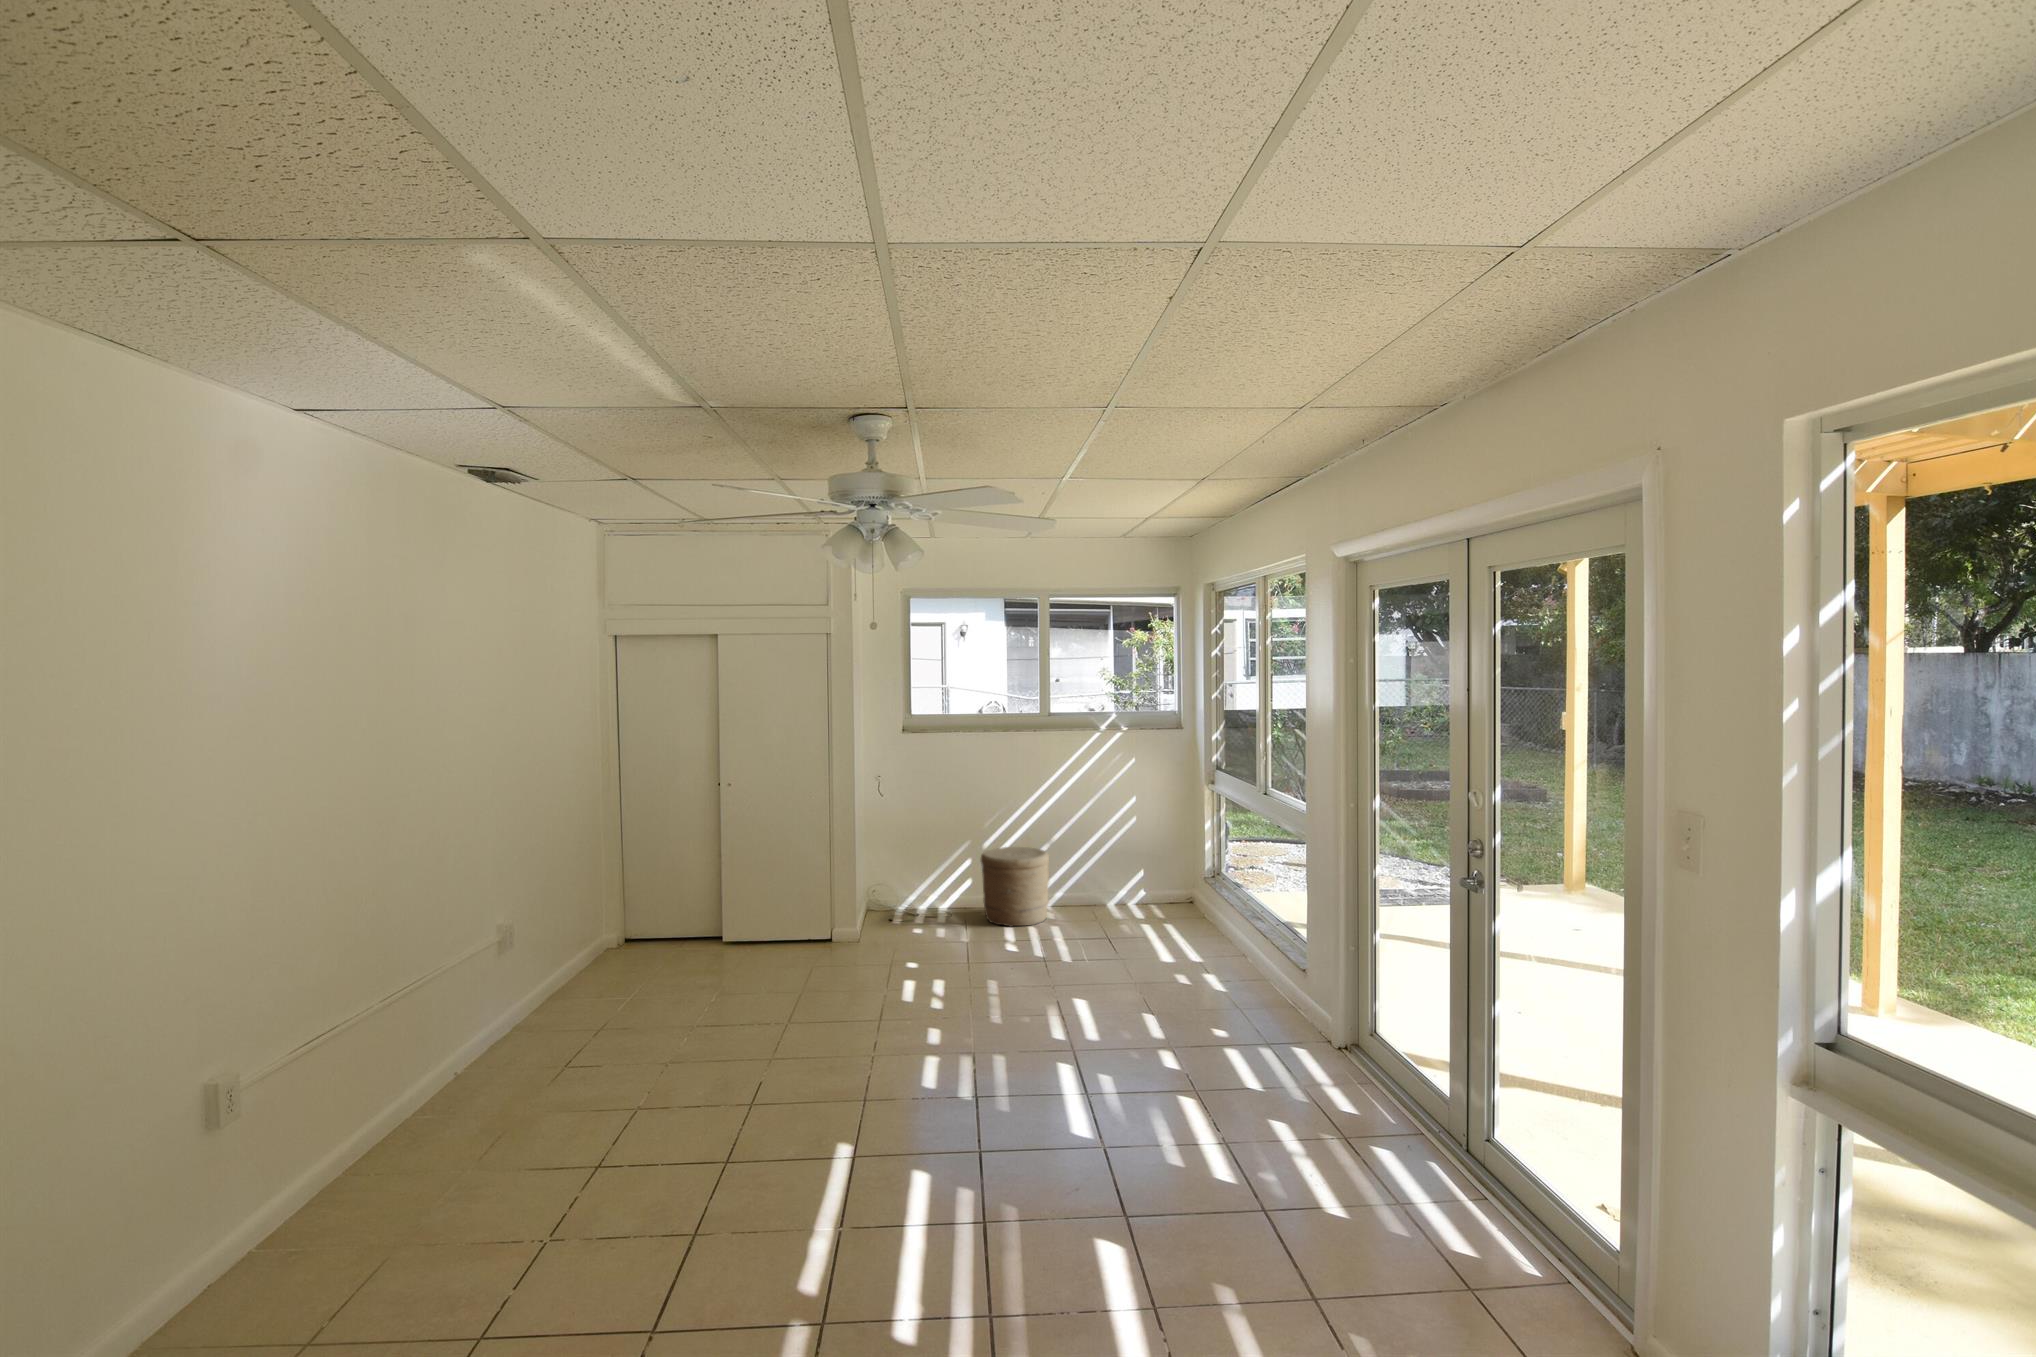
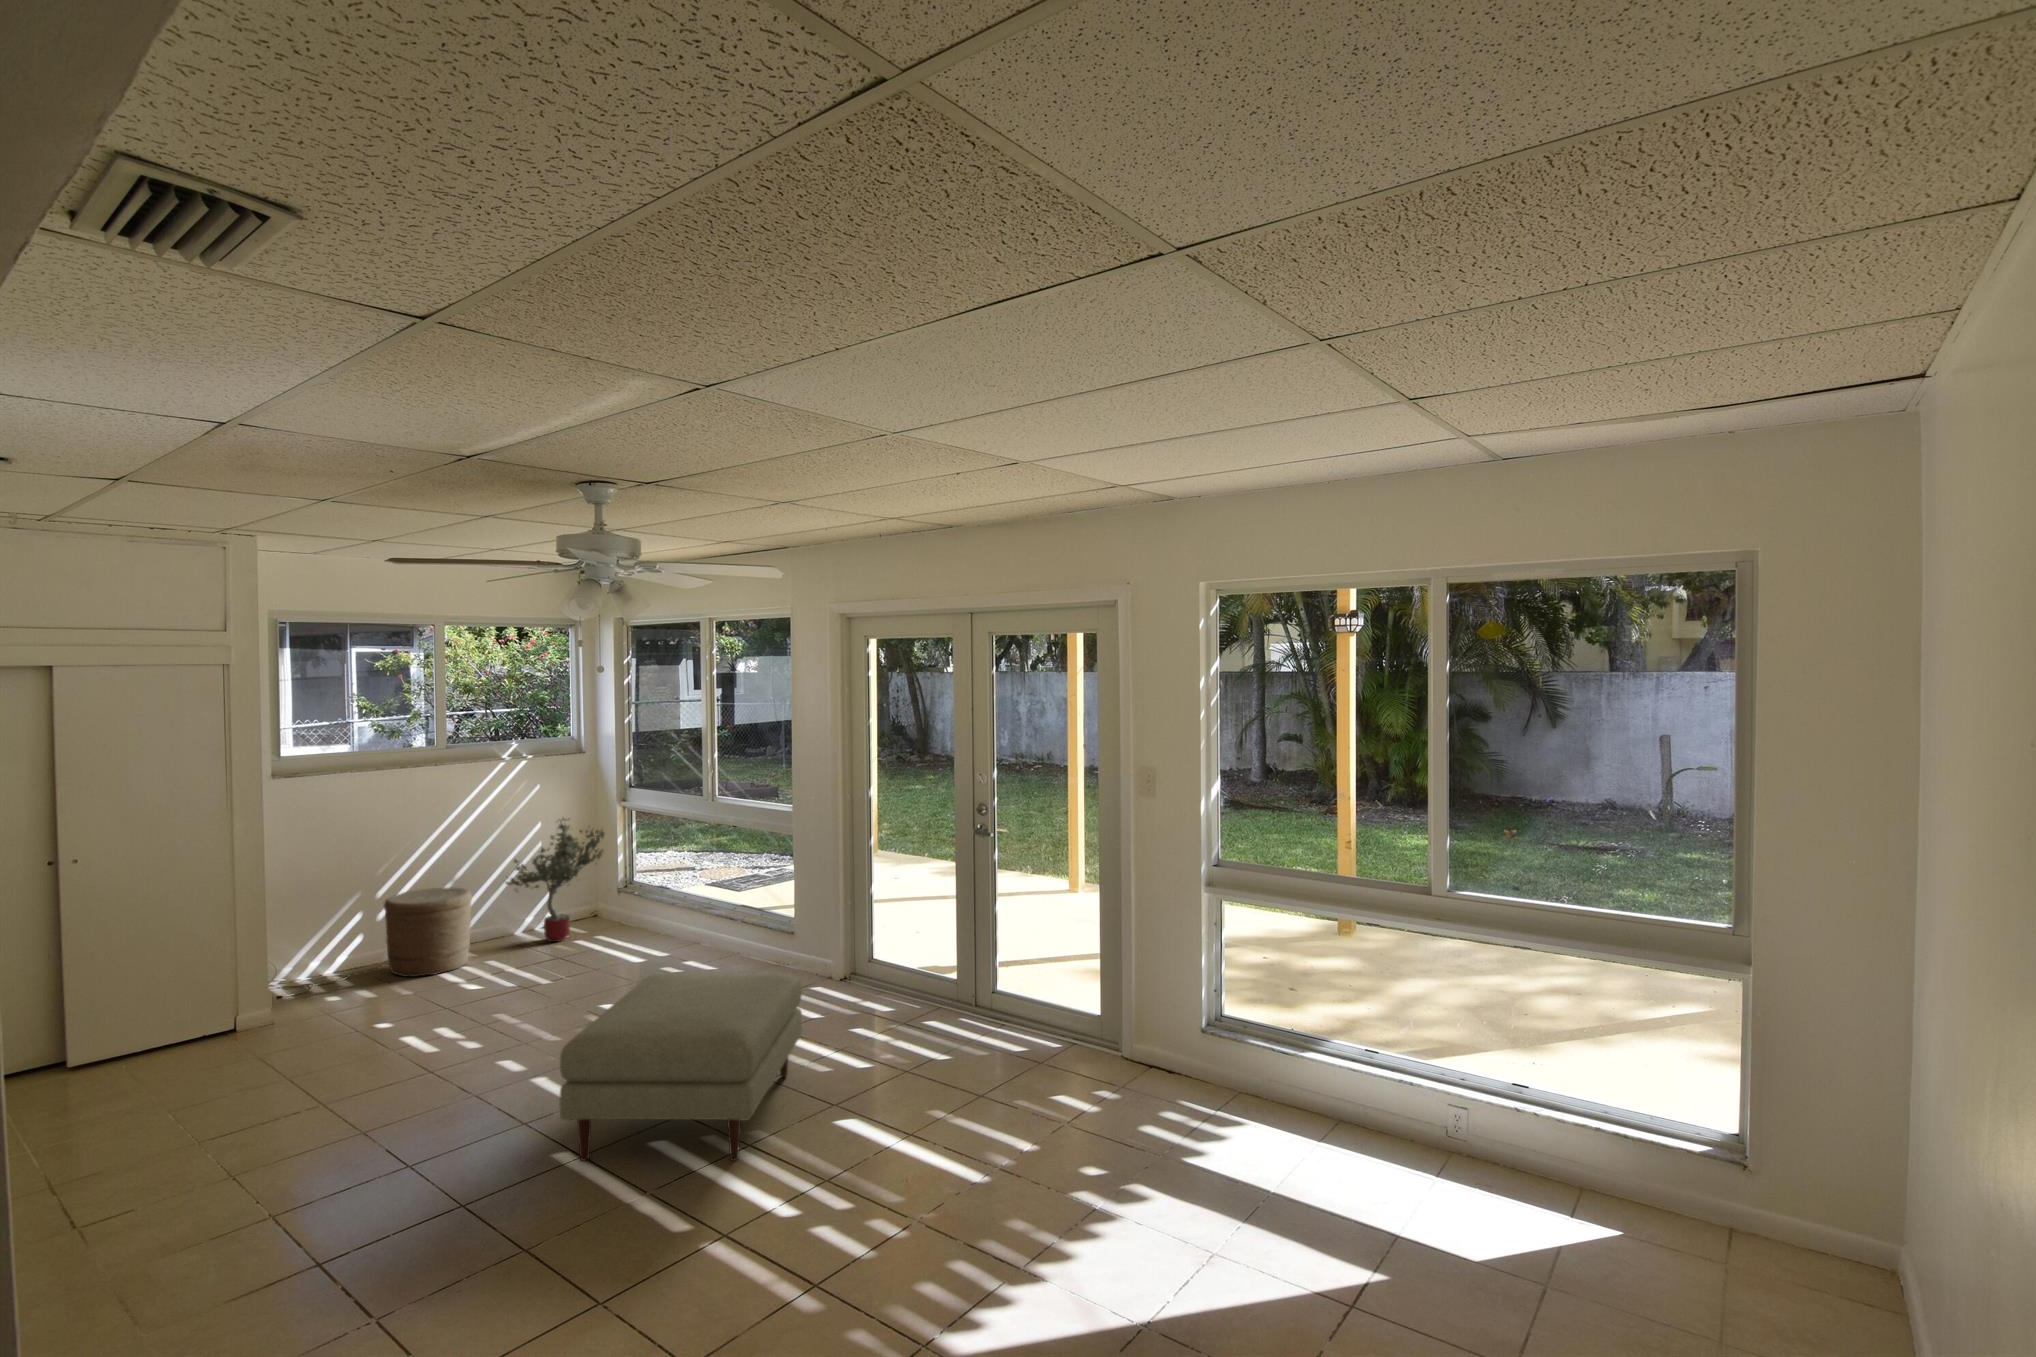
potted tree: none [1080,794,1180,919] -> present [506,818,604,942]
ottoman: none [836,977,1144,1232] -> present [560,973,802,1161]

